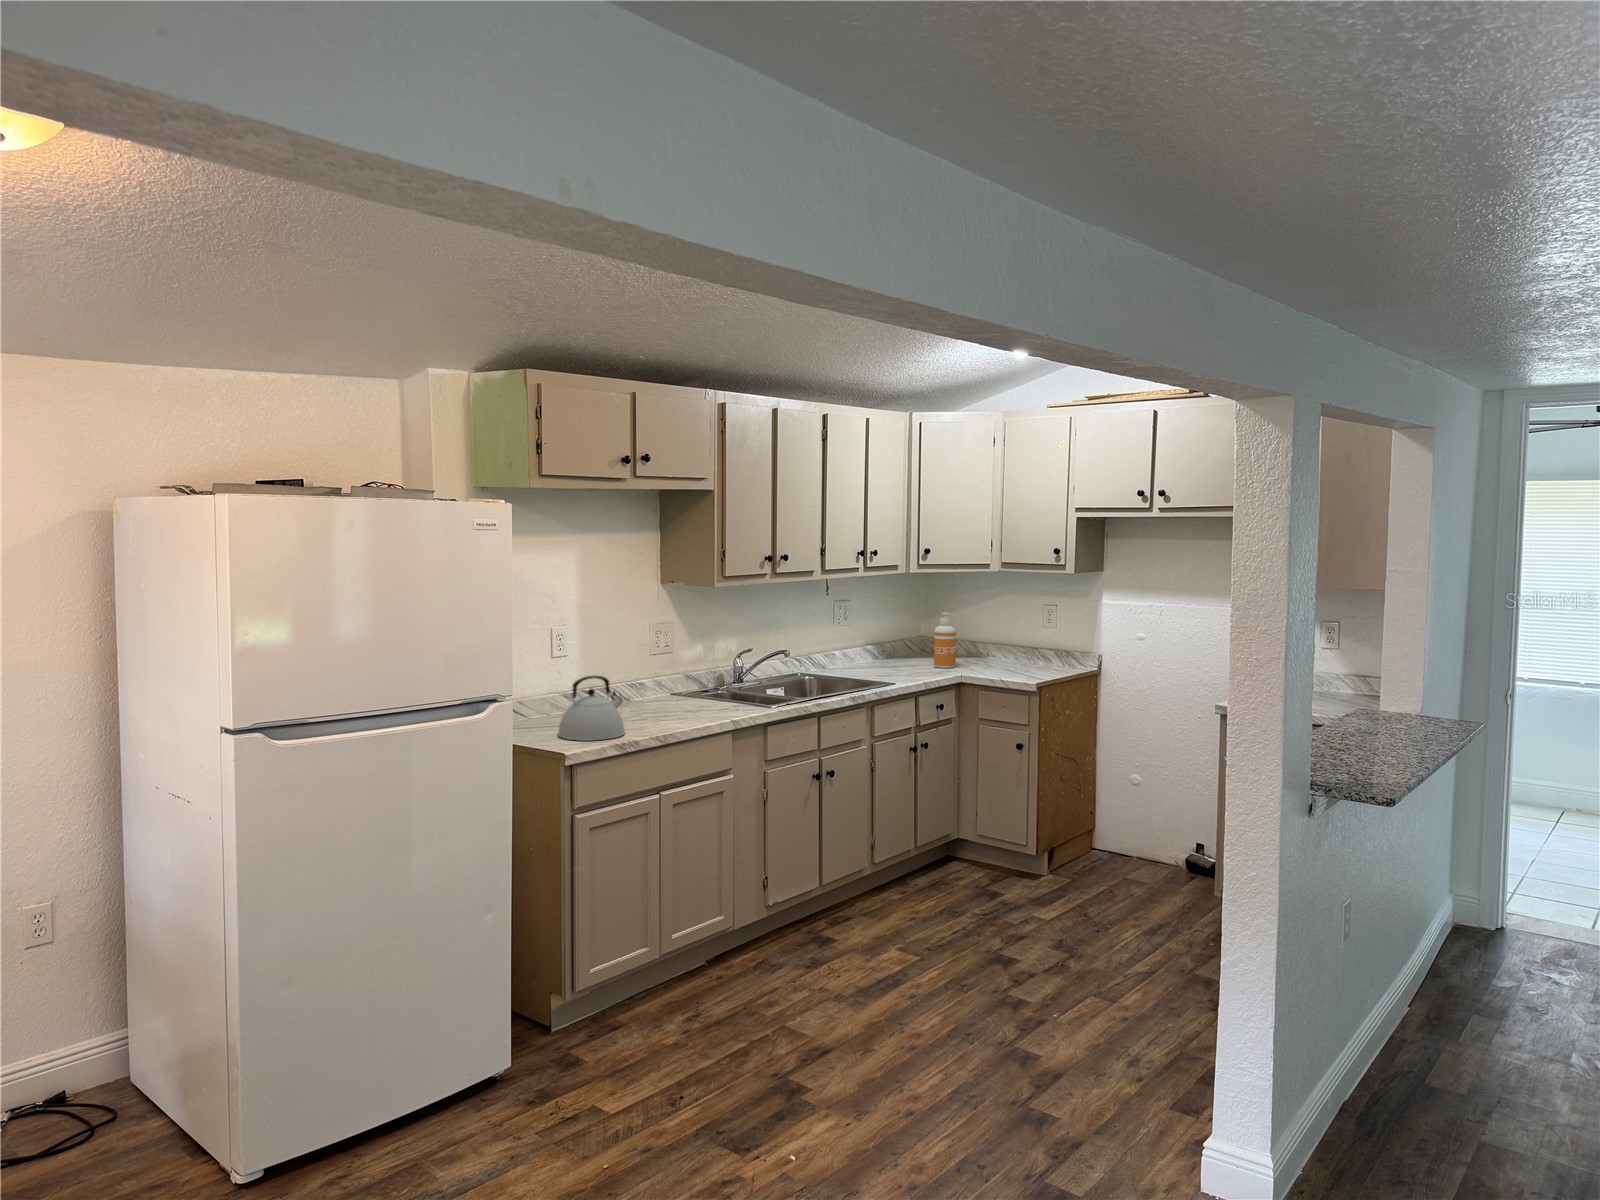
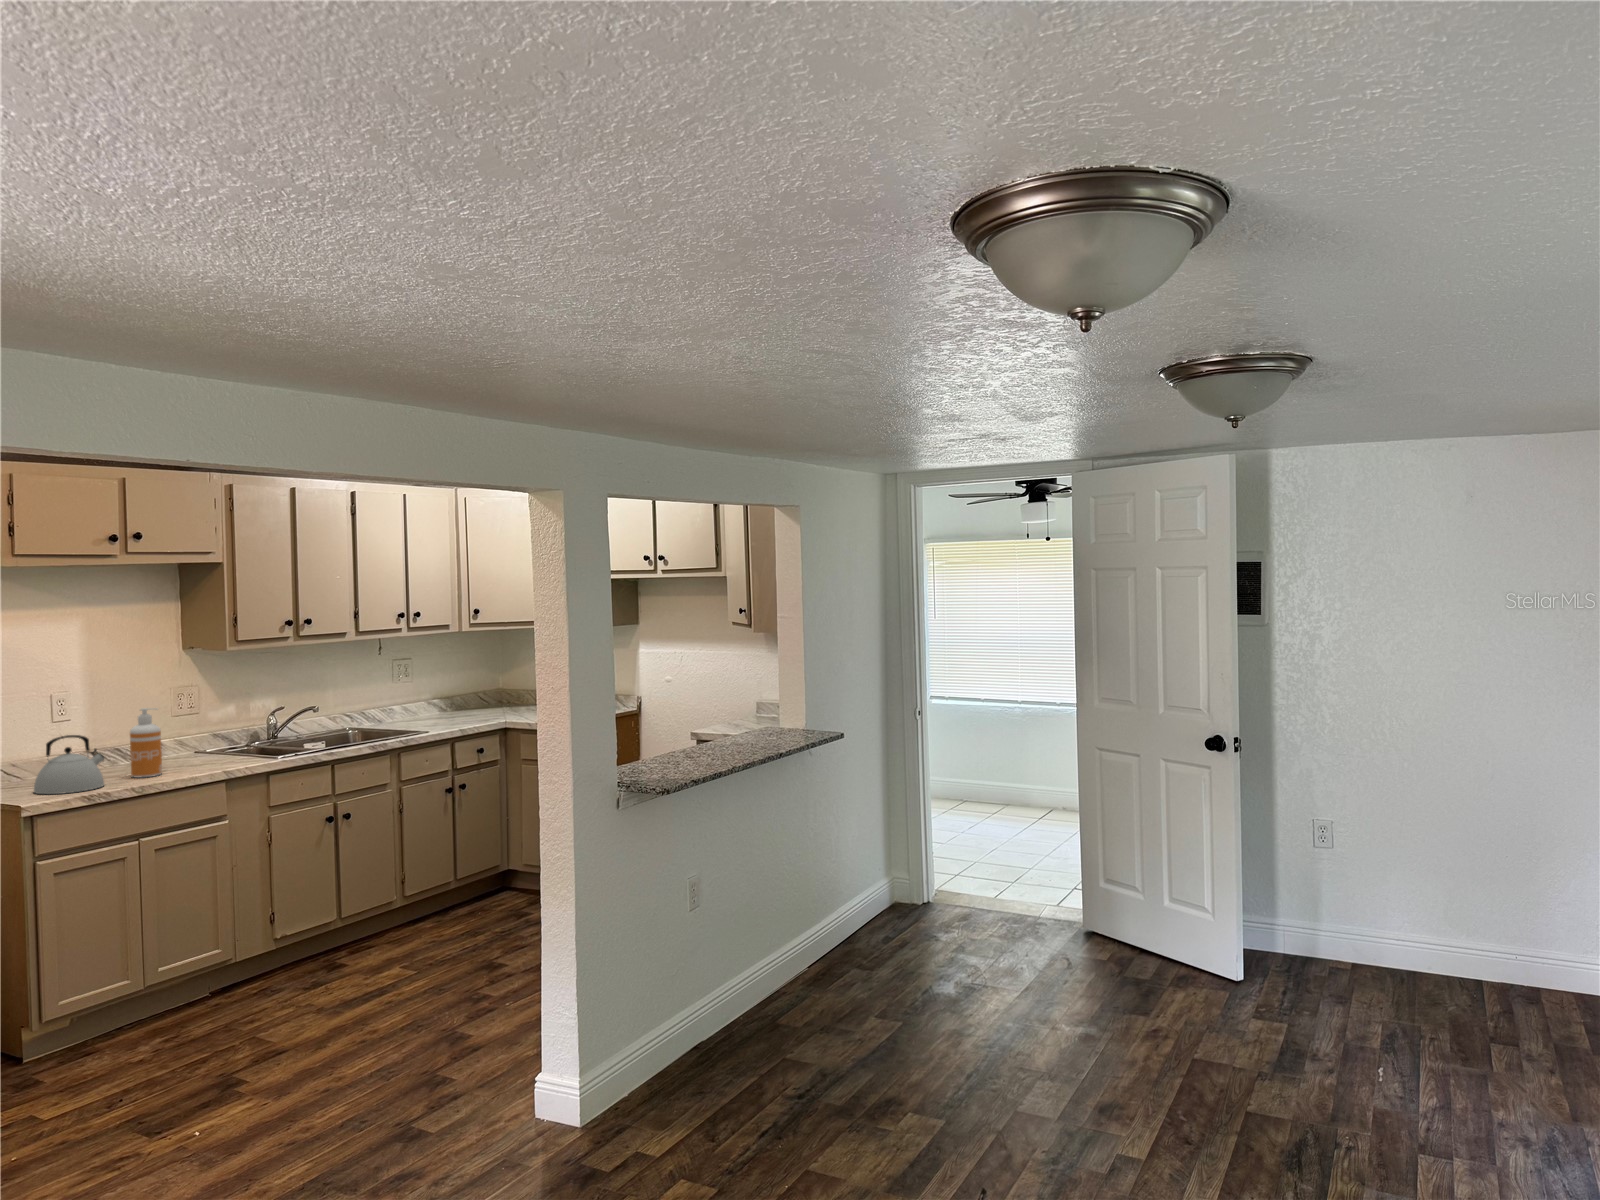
soap dispenser: present [934,613,956,668] -> present [130,708,162,777]

